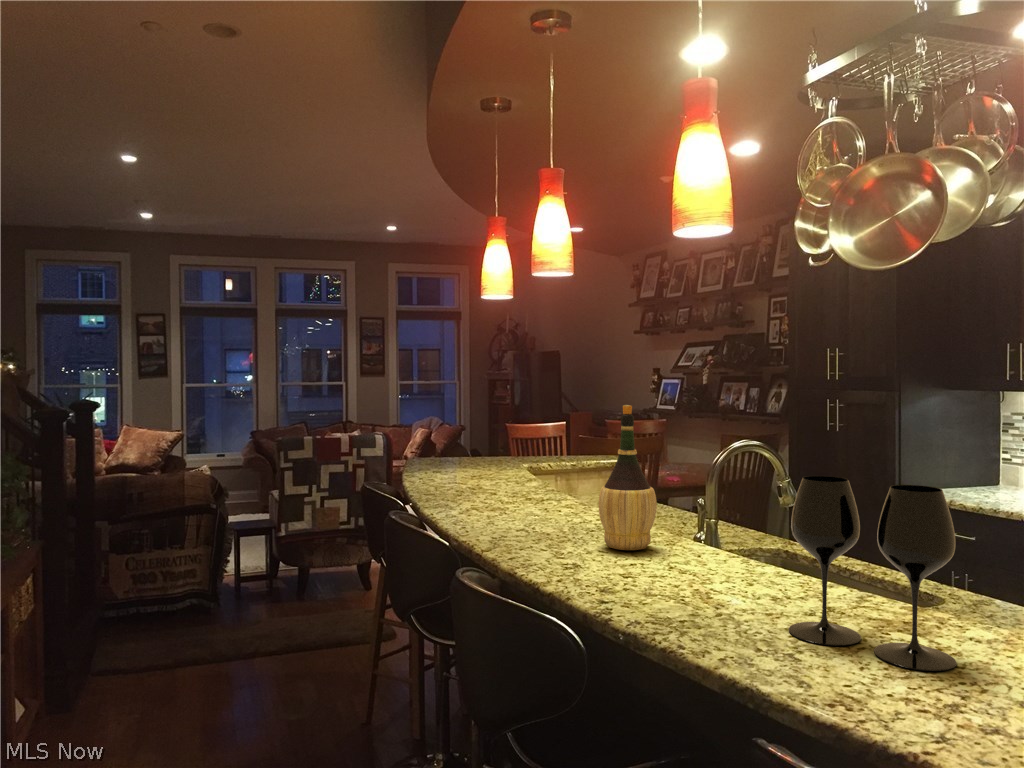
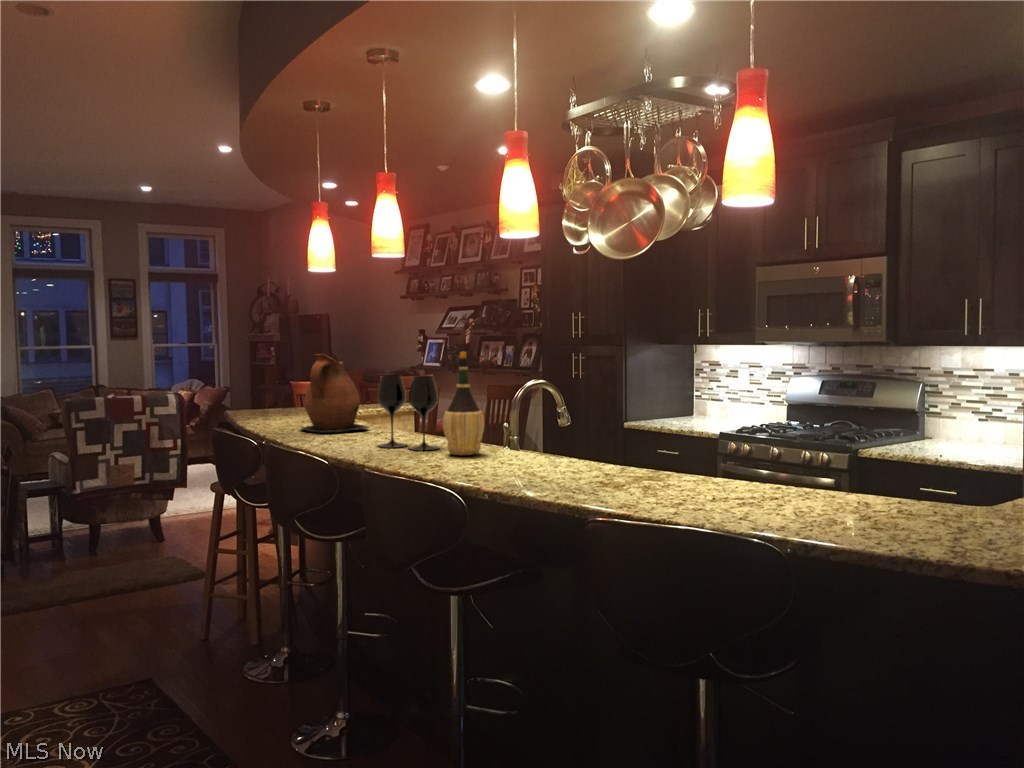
ceramic pitcher: none [452,401,535,497] -> present [301,354,369,432]
wine glass: present [789,476,957,671] -> present [377,375,439,451]

